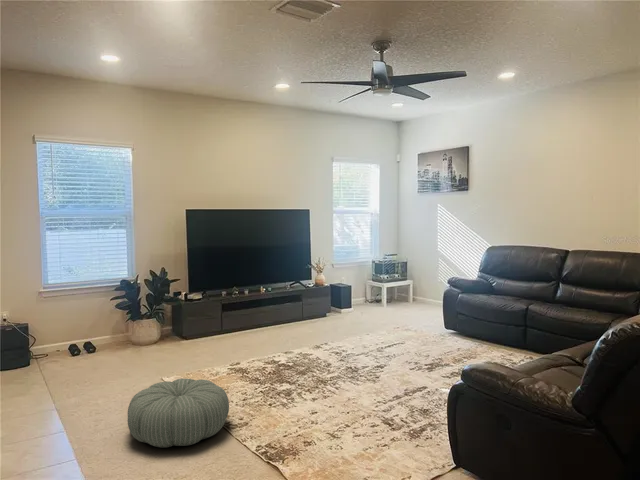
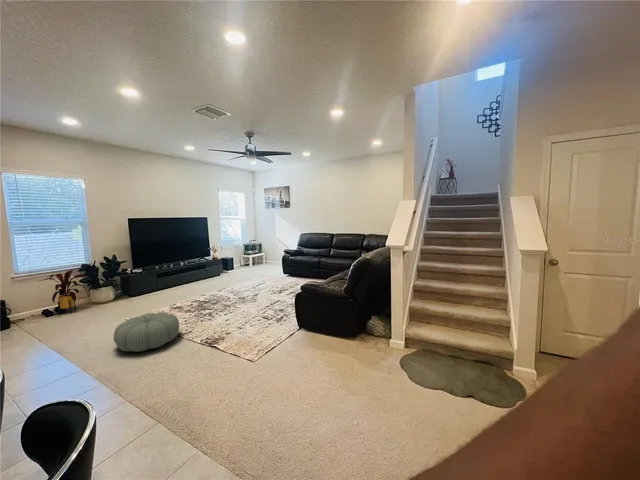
house plant: none [62,288,126,355] -> present [42,270,88,315]

